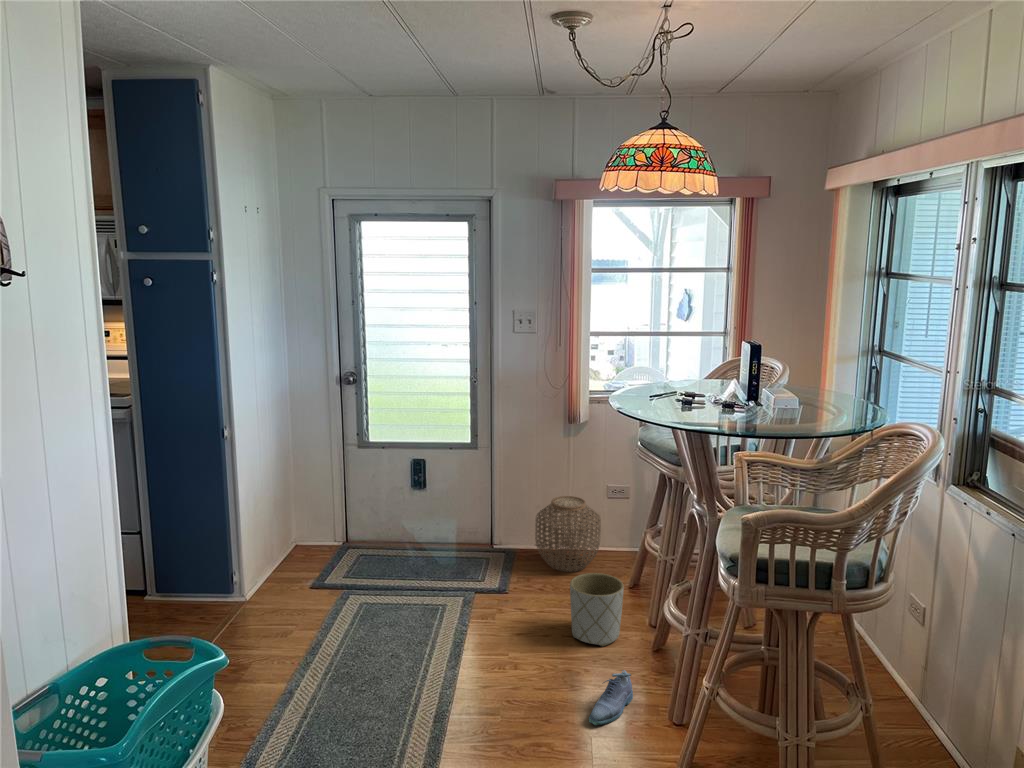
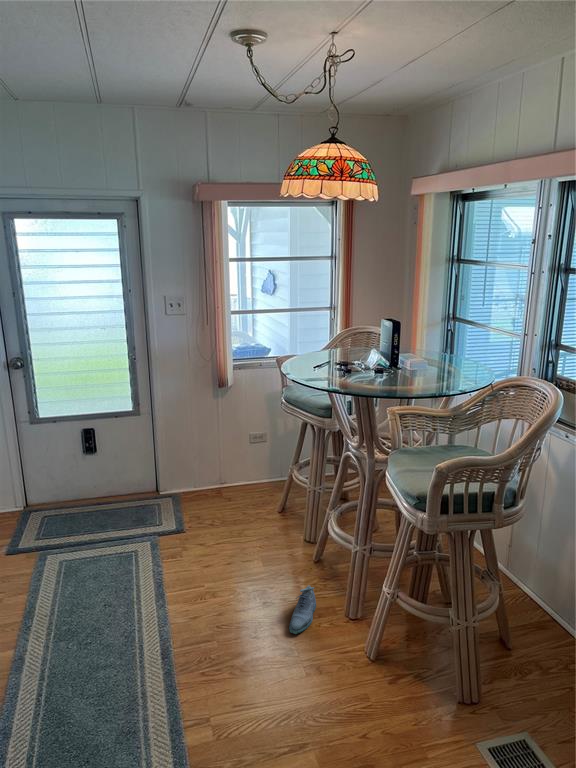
woven basket: present [535,496,601,572] -> none [200,445,254,507]
planter: present [570,573,624,646] -> none [248,508,292,567]

